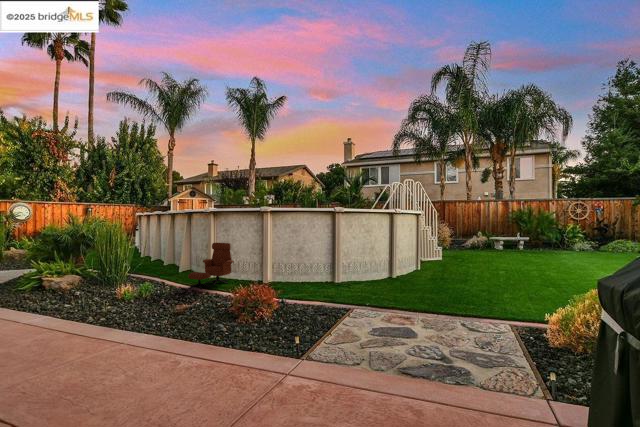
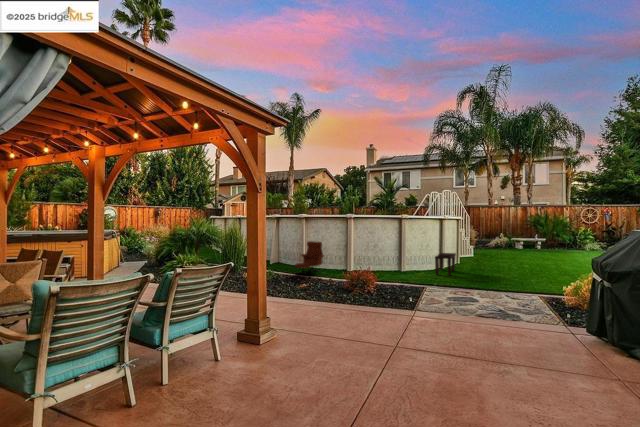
bench: none [377,257,409,288] -> present [435,253,456,275]

